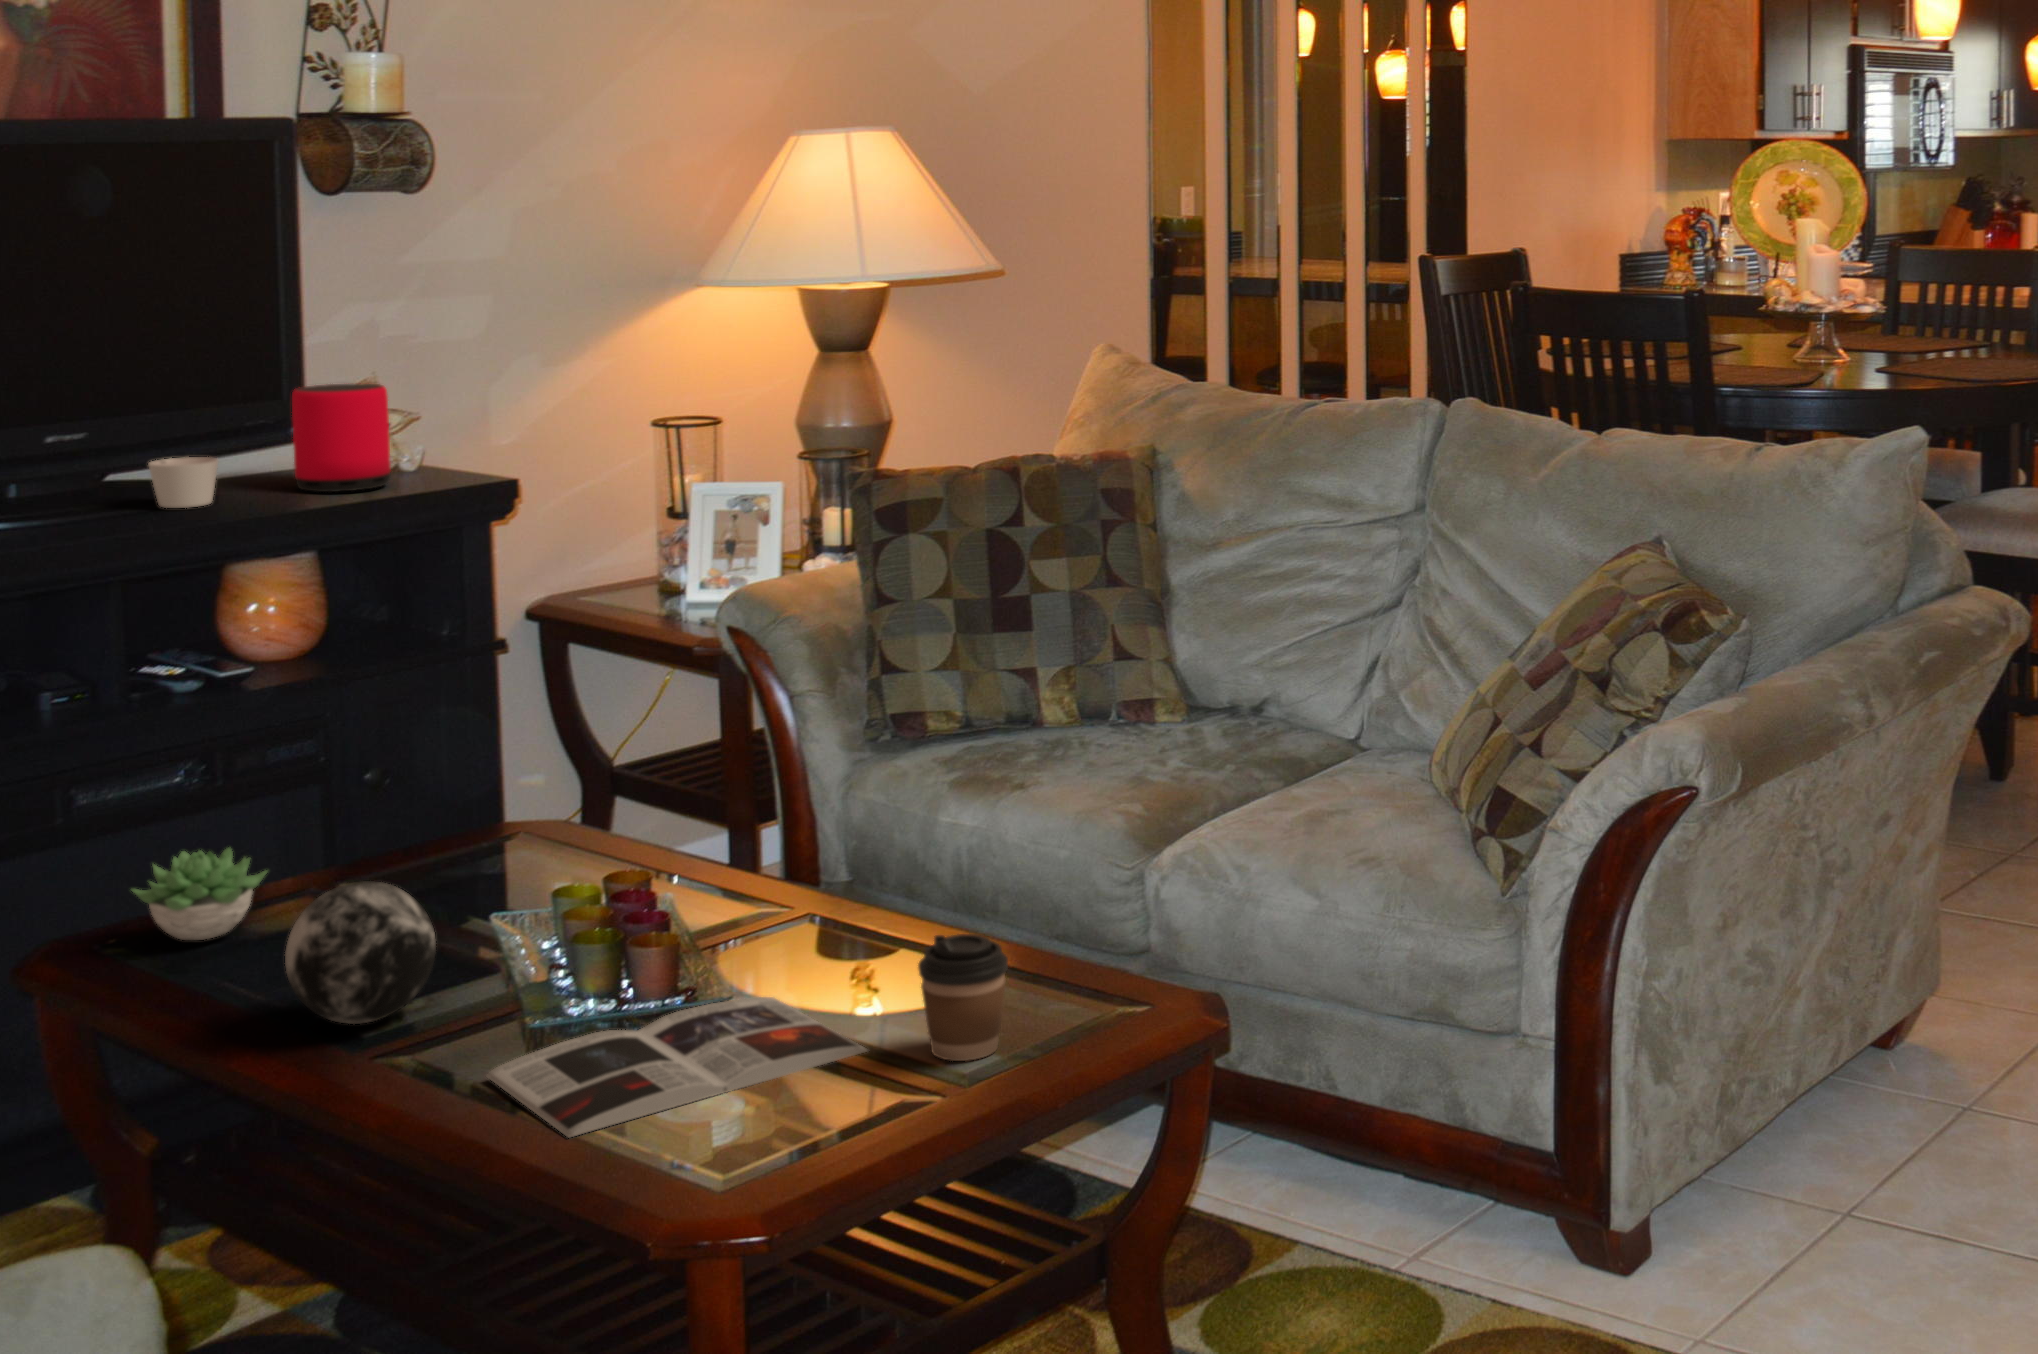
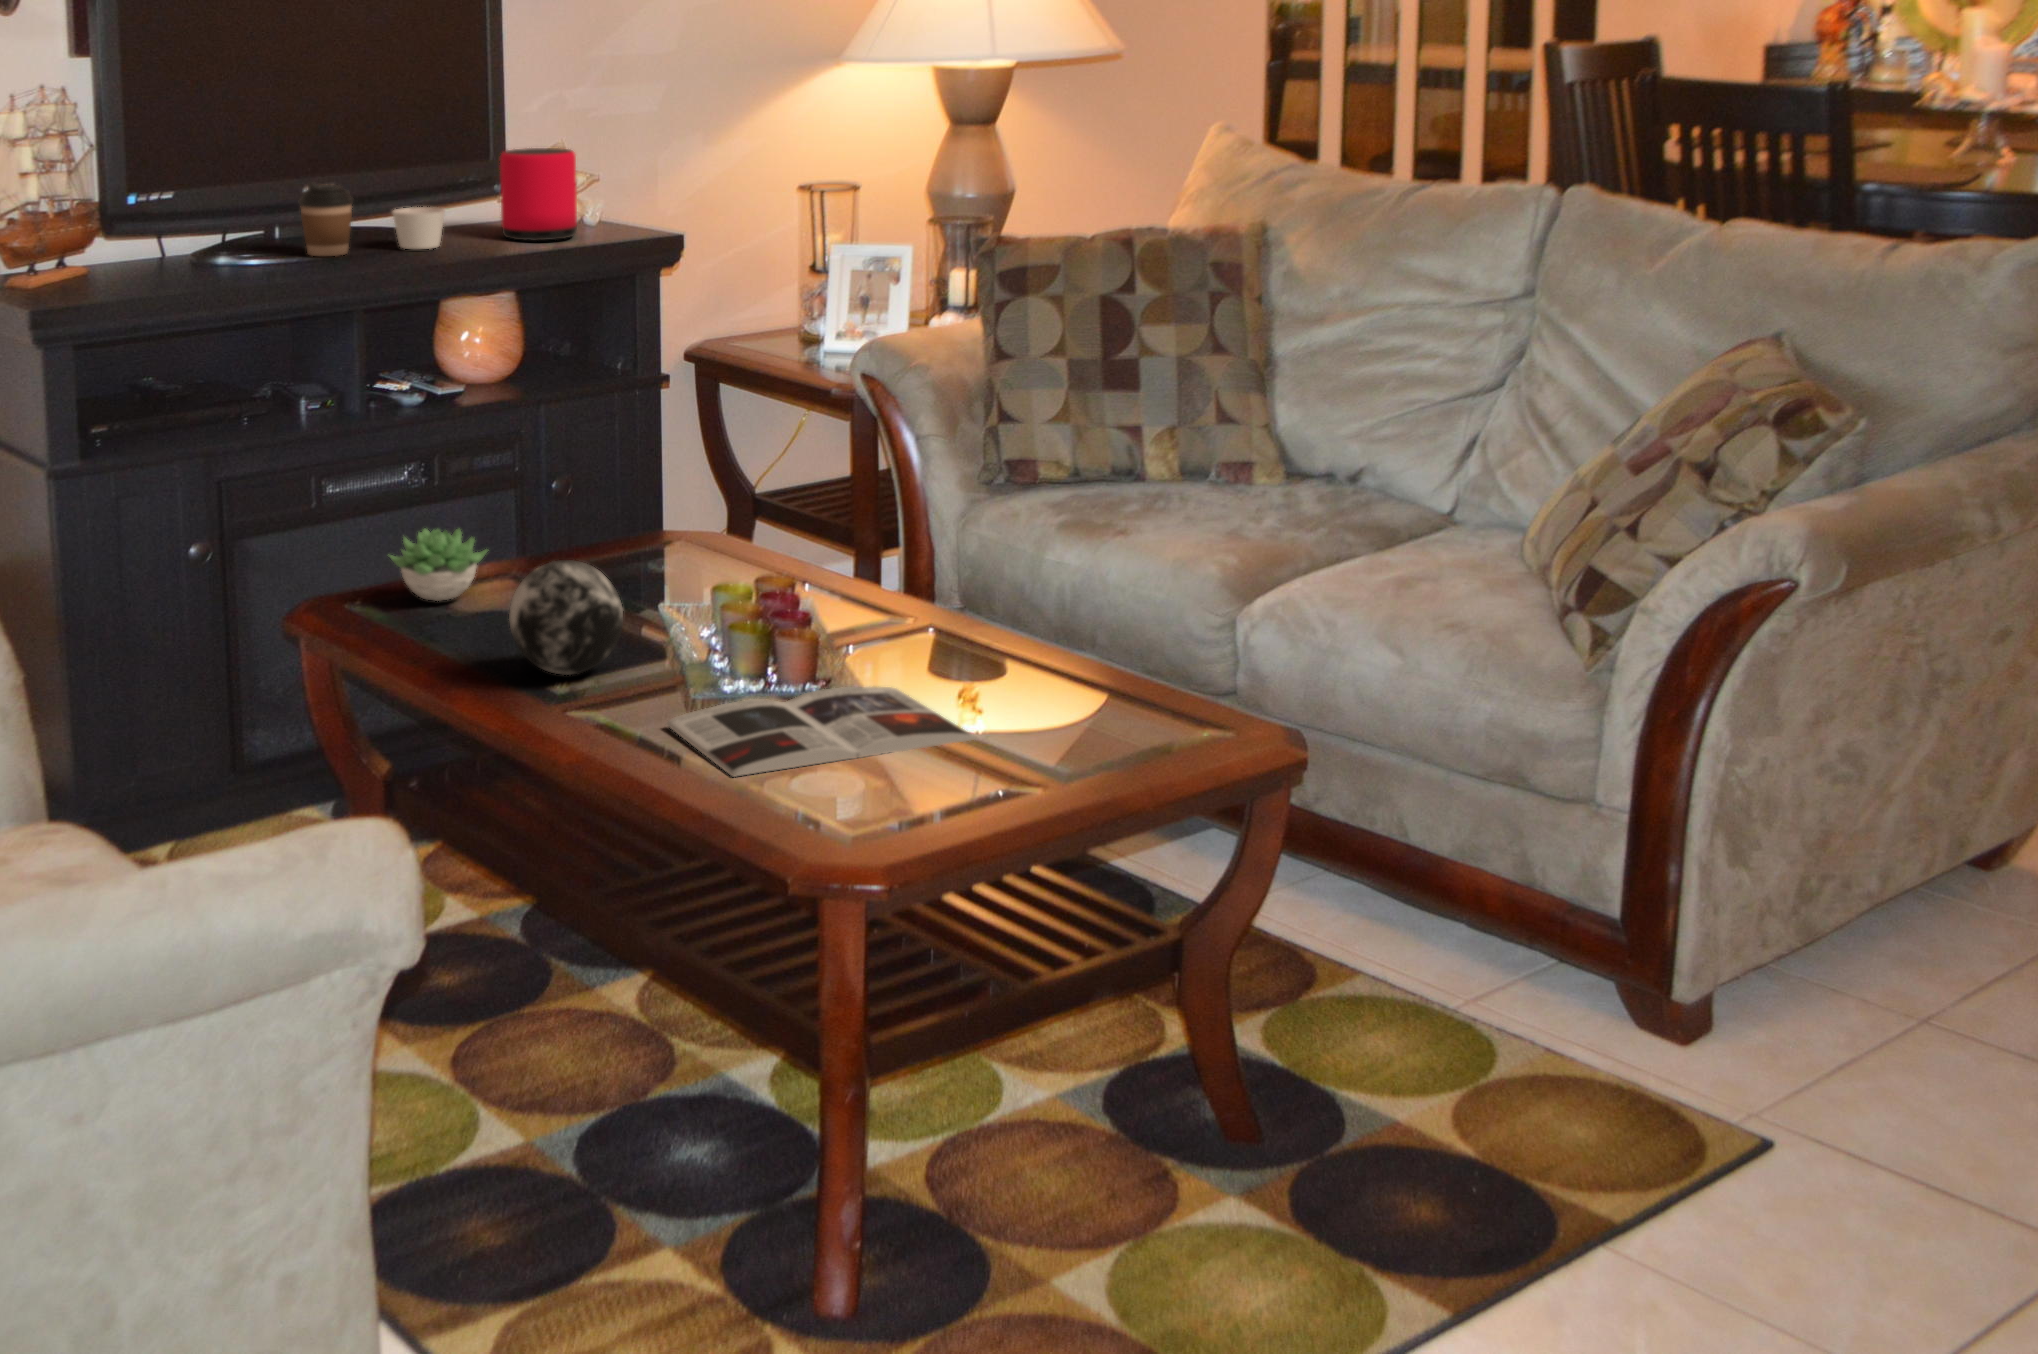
coffee cup: present [918,934,1008,1061] -> present [298,182,353,256]

